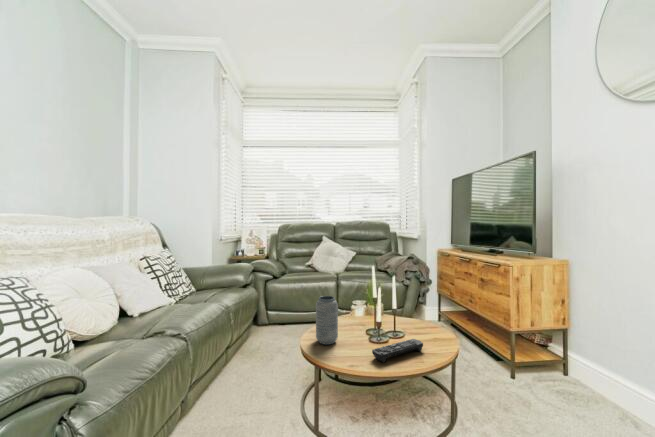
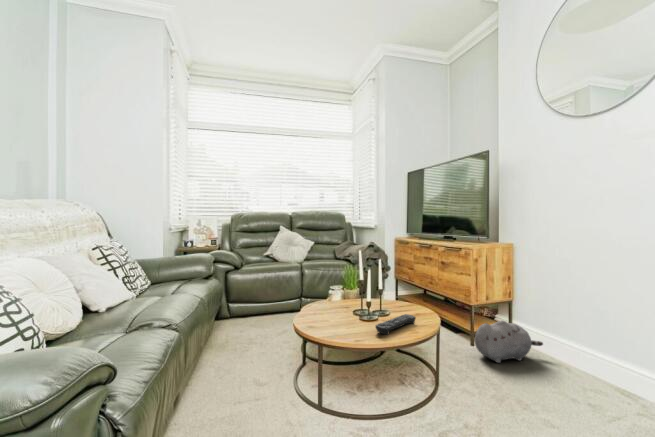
vase: present [316,296,338,345] -> none [314,279,335,326]
plush toy: none [510,353,604,405] -> present [475,320,543,363]

